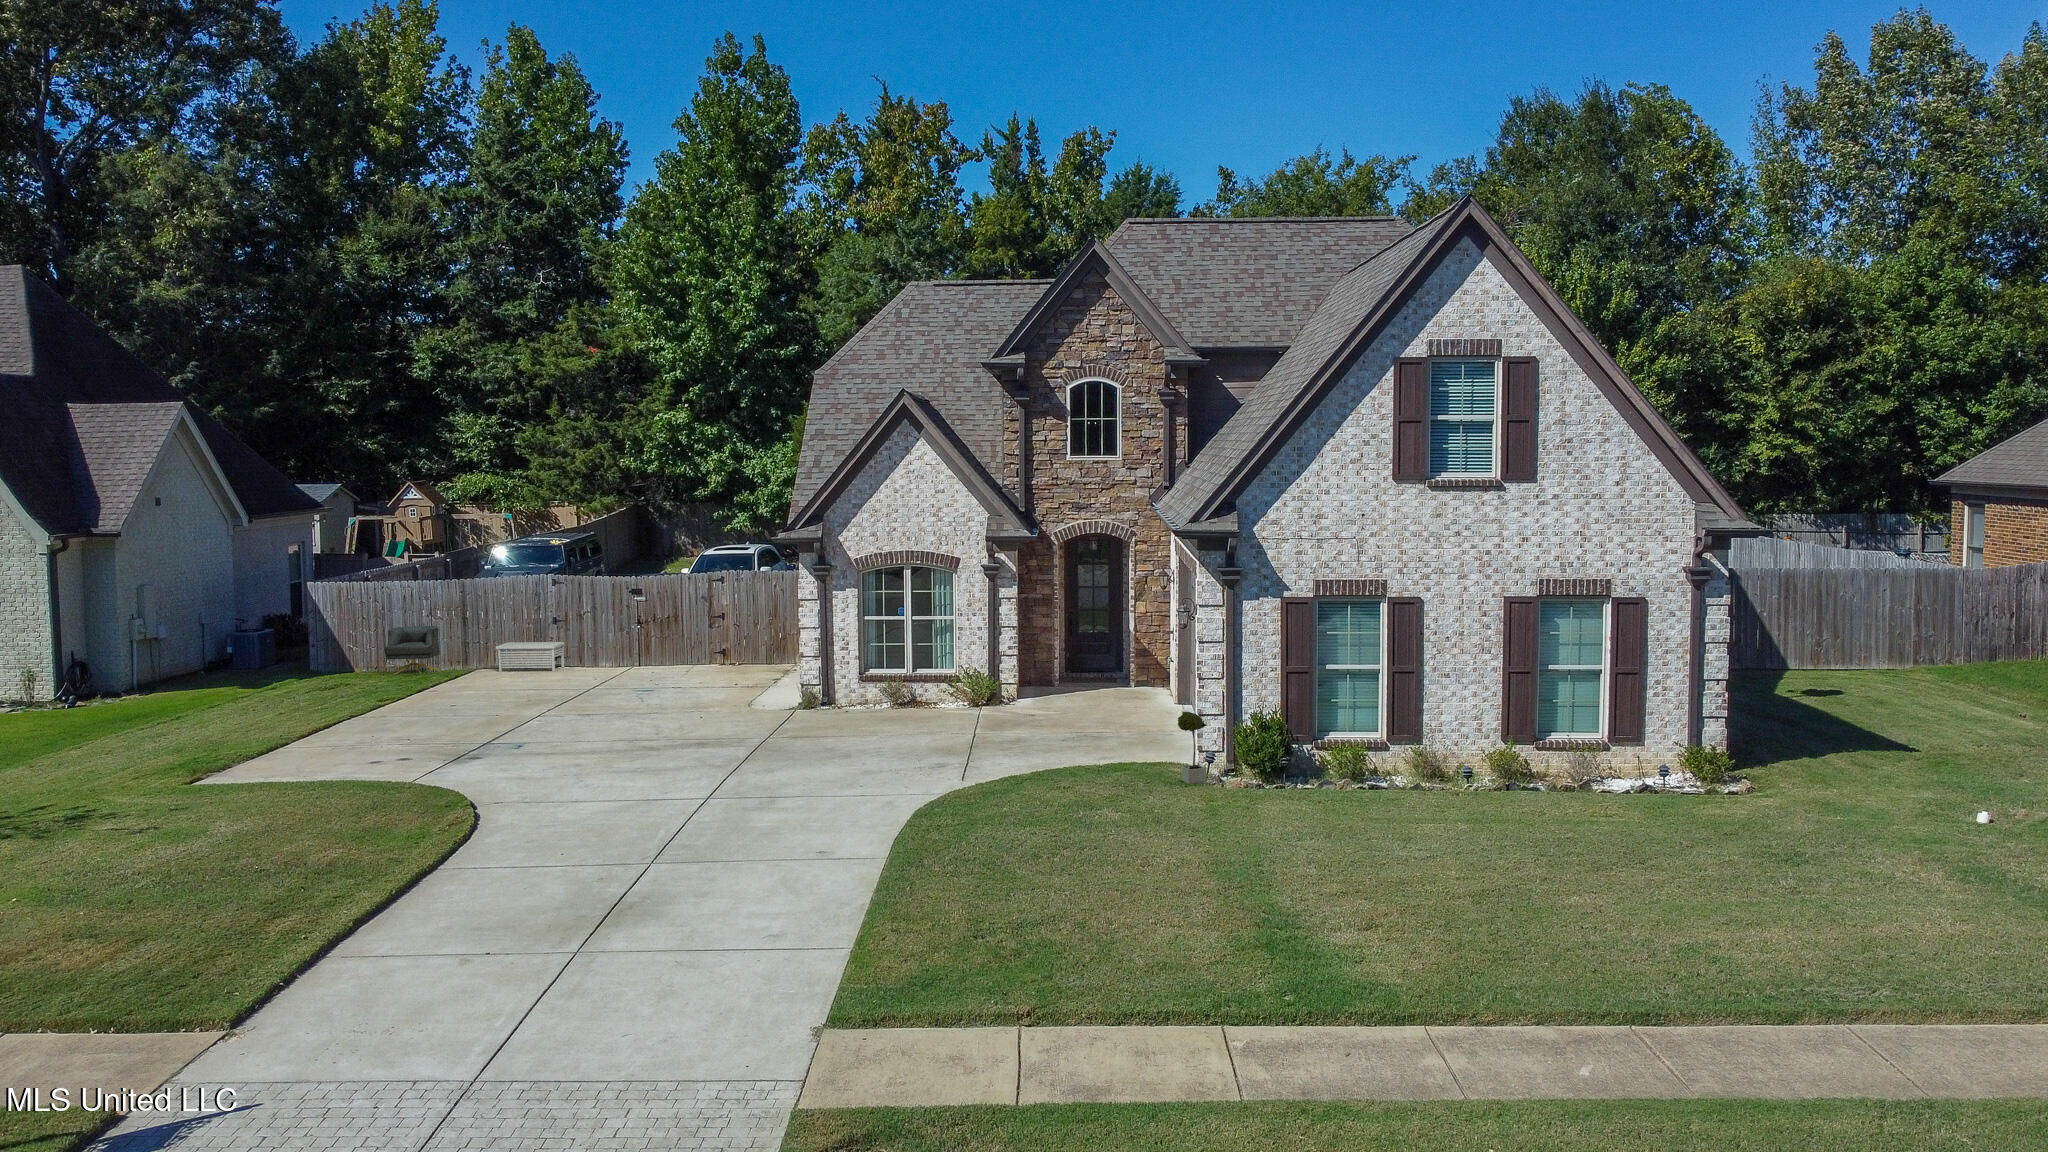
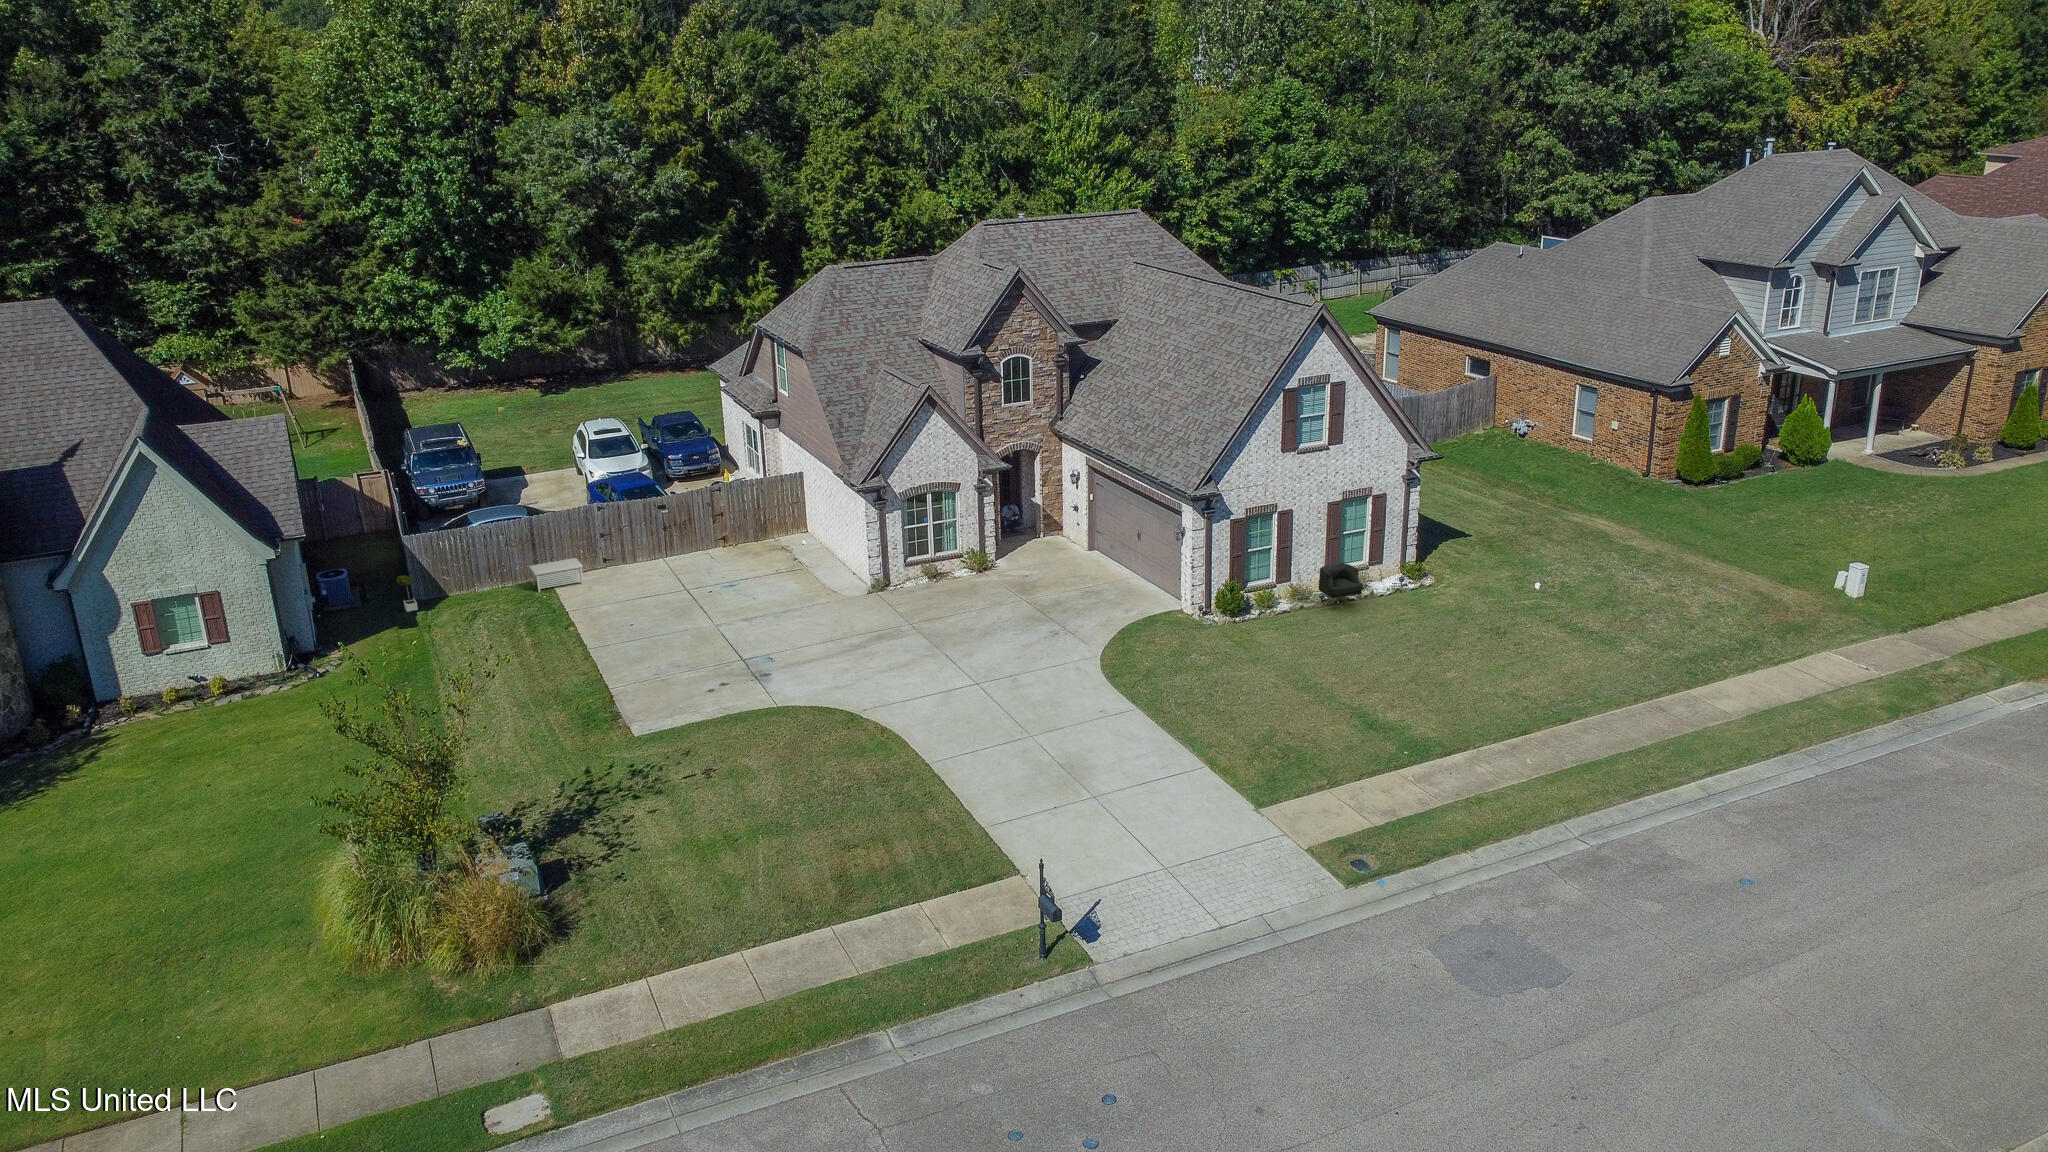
armchair: present [384,626,440,675] -> present [1318,564,1363,606]
potted tree: present [1178,711,1207,784] -> present [396,575,418,612]

